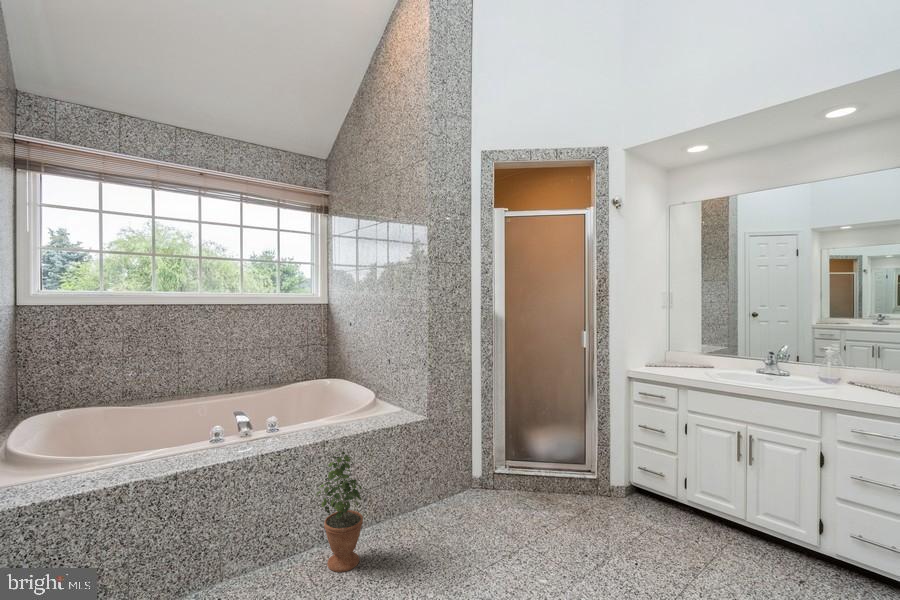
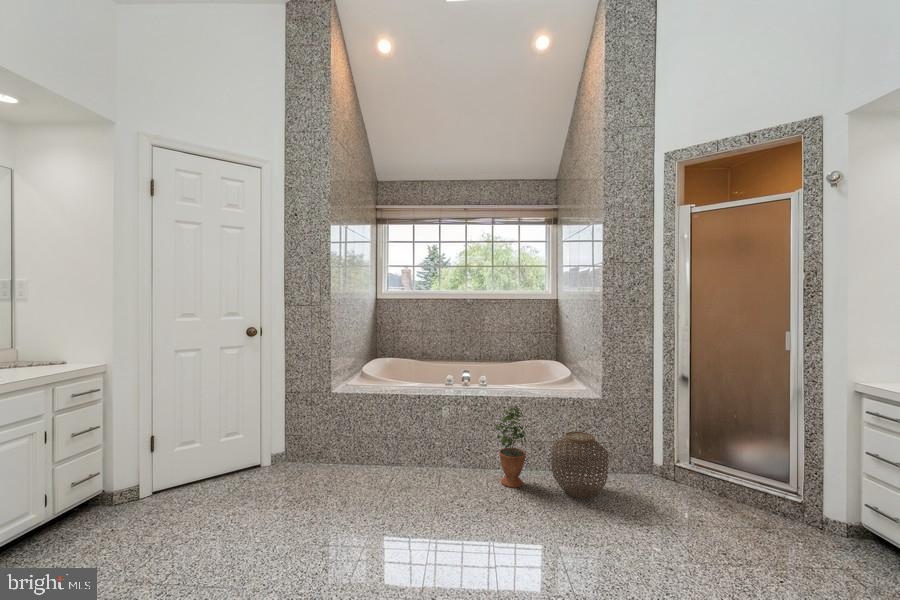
woven basket: none [393,465,460,551] -> present [551,432,608,499]

